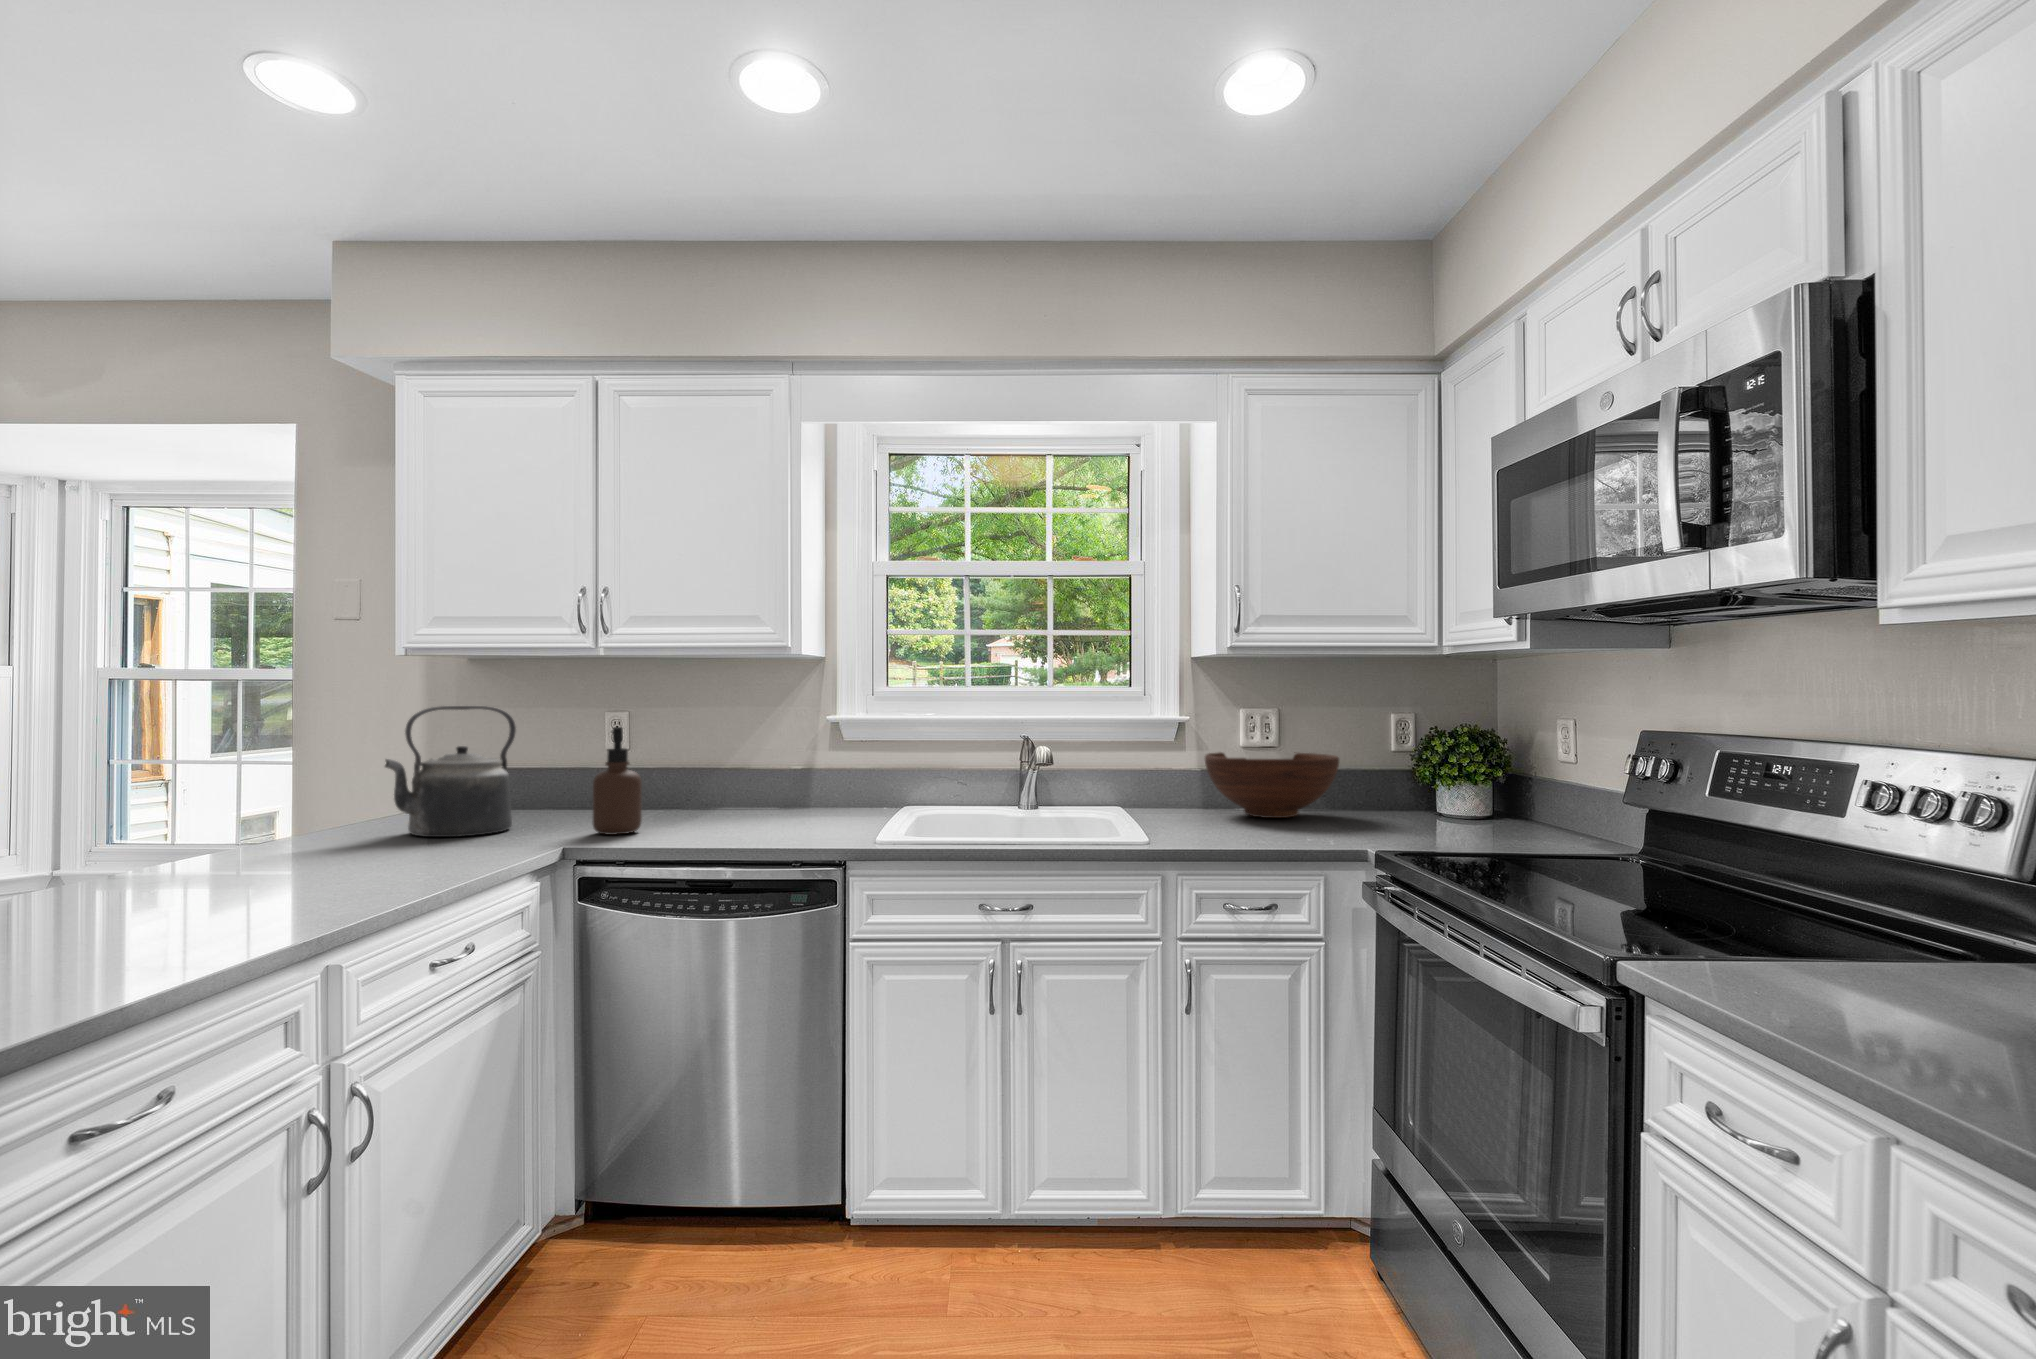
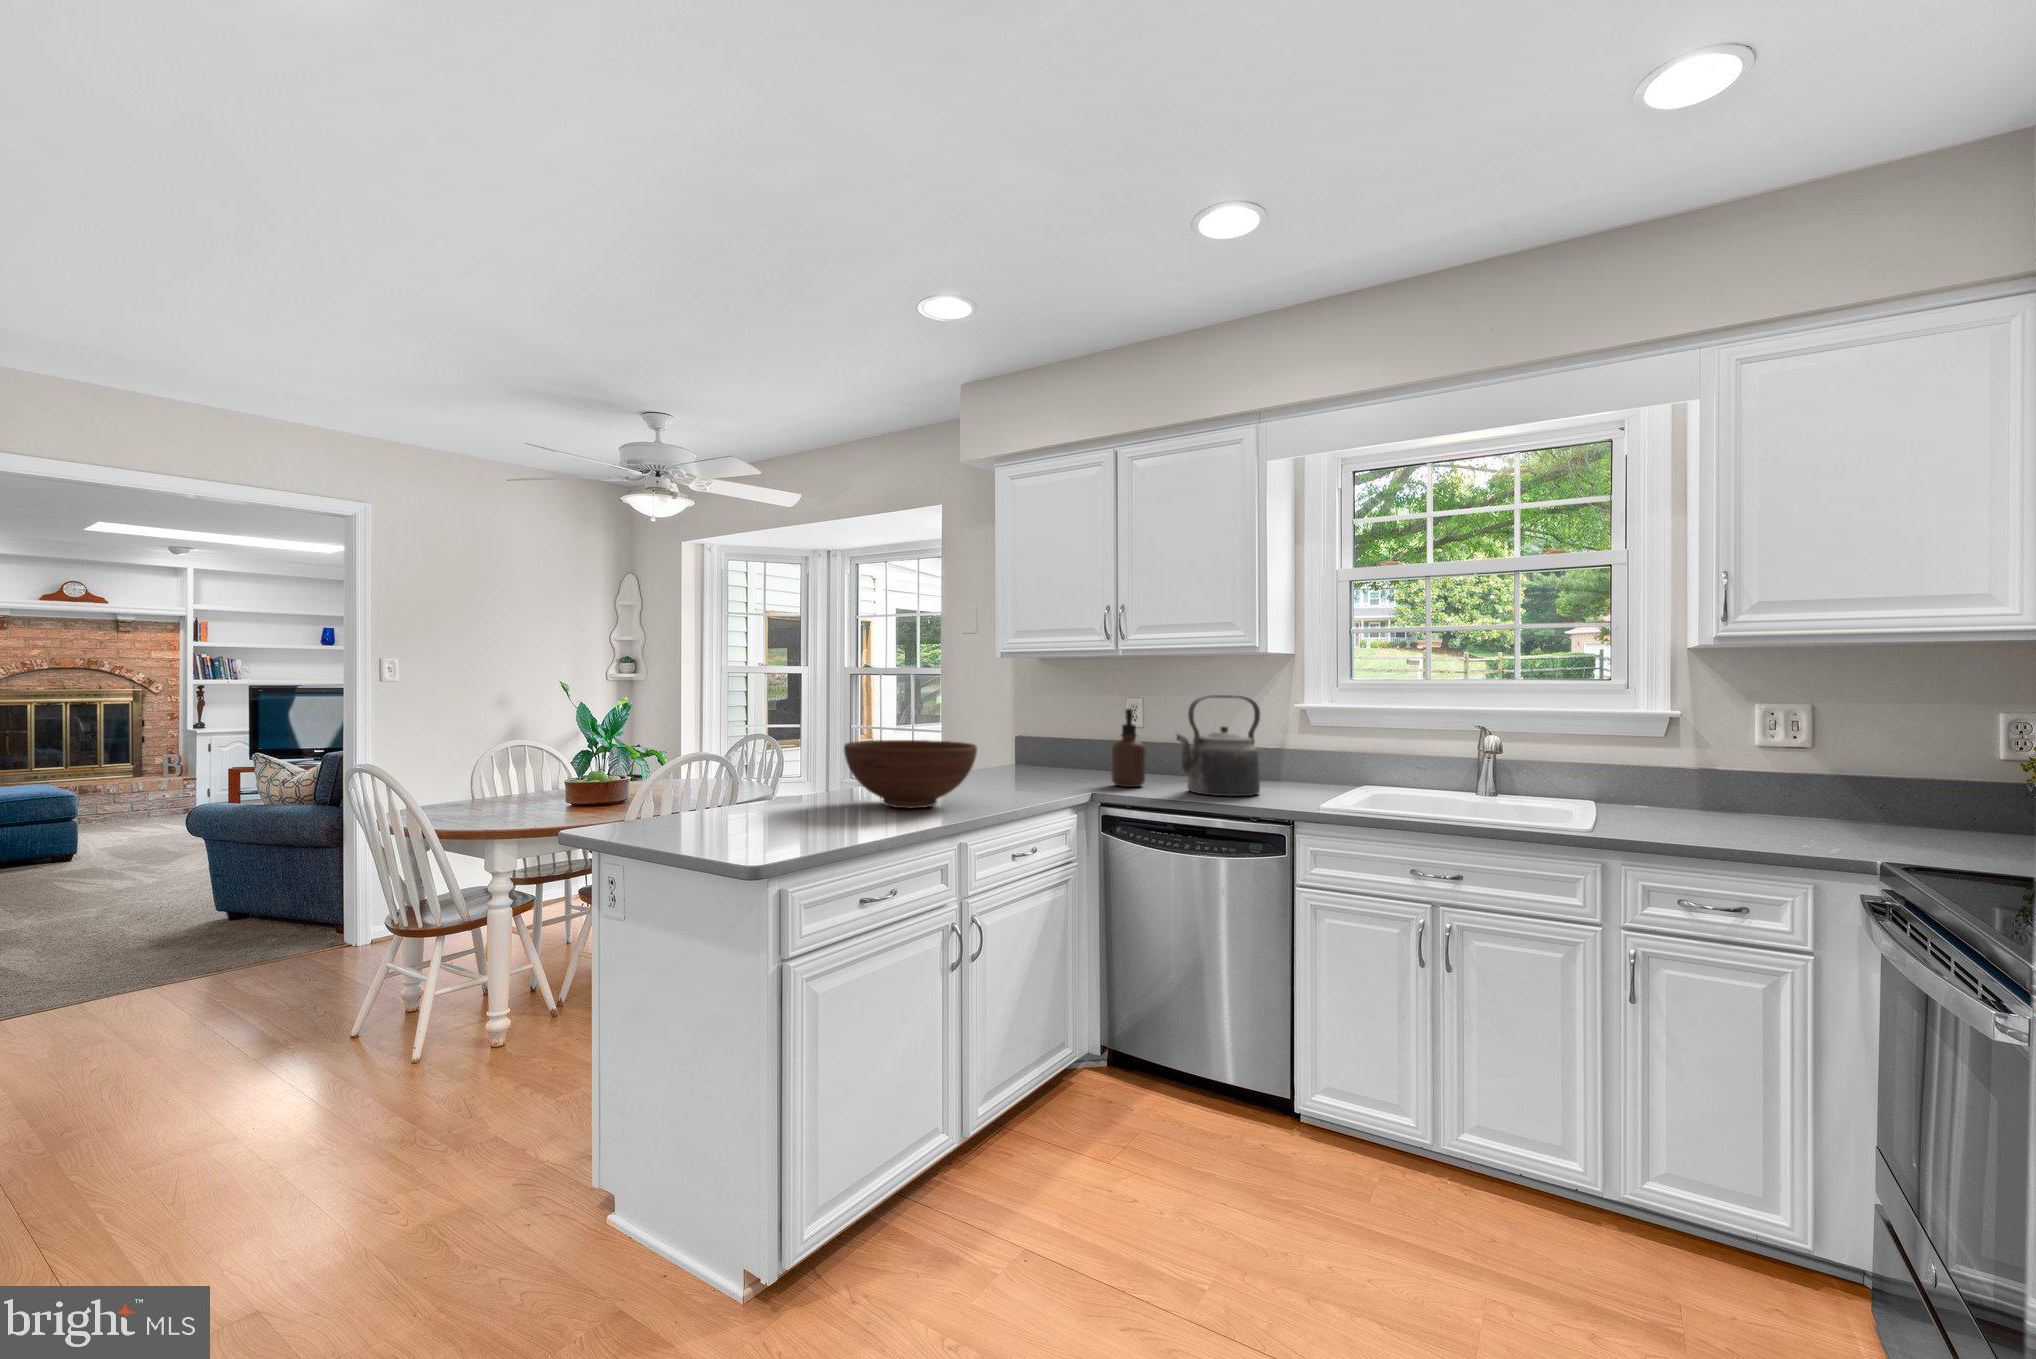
kettle: present [385,706,516,837] -> present [1177,695,1260,796]
fruit bowl: present [1205,752,1339,818] -> present [844,740,977,808]

